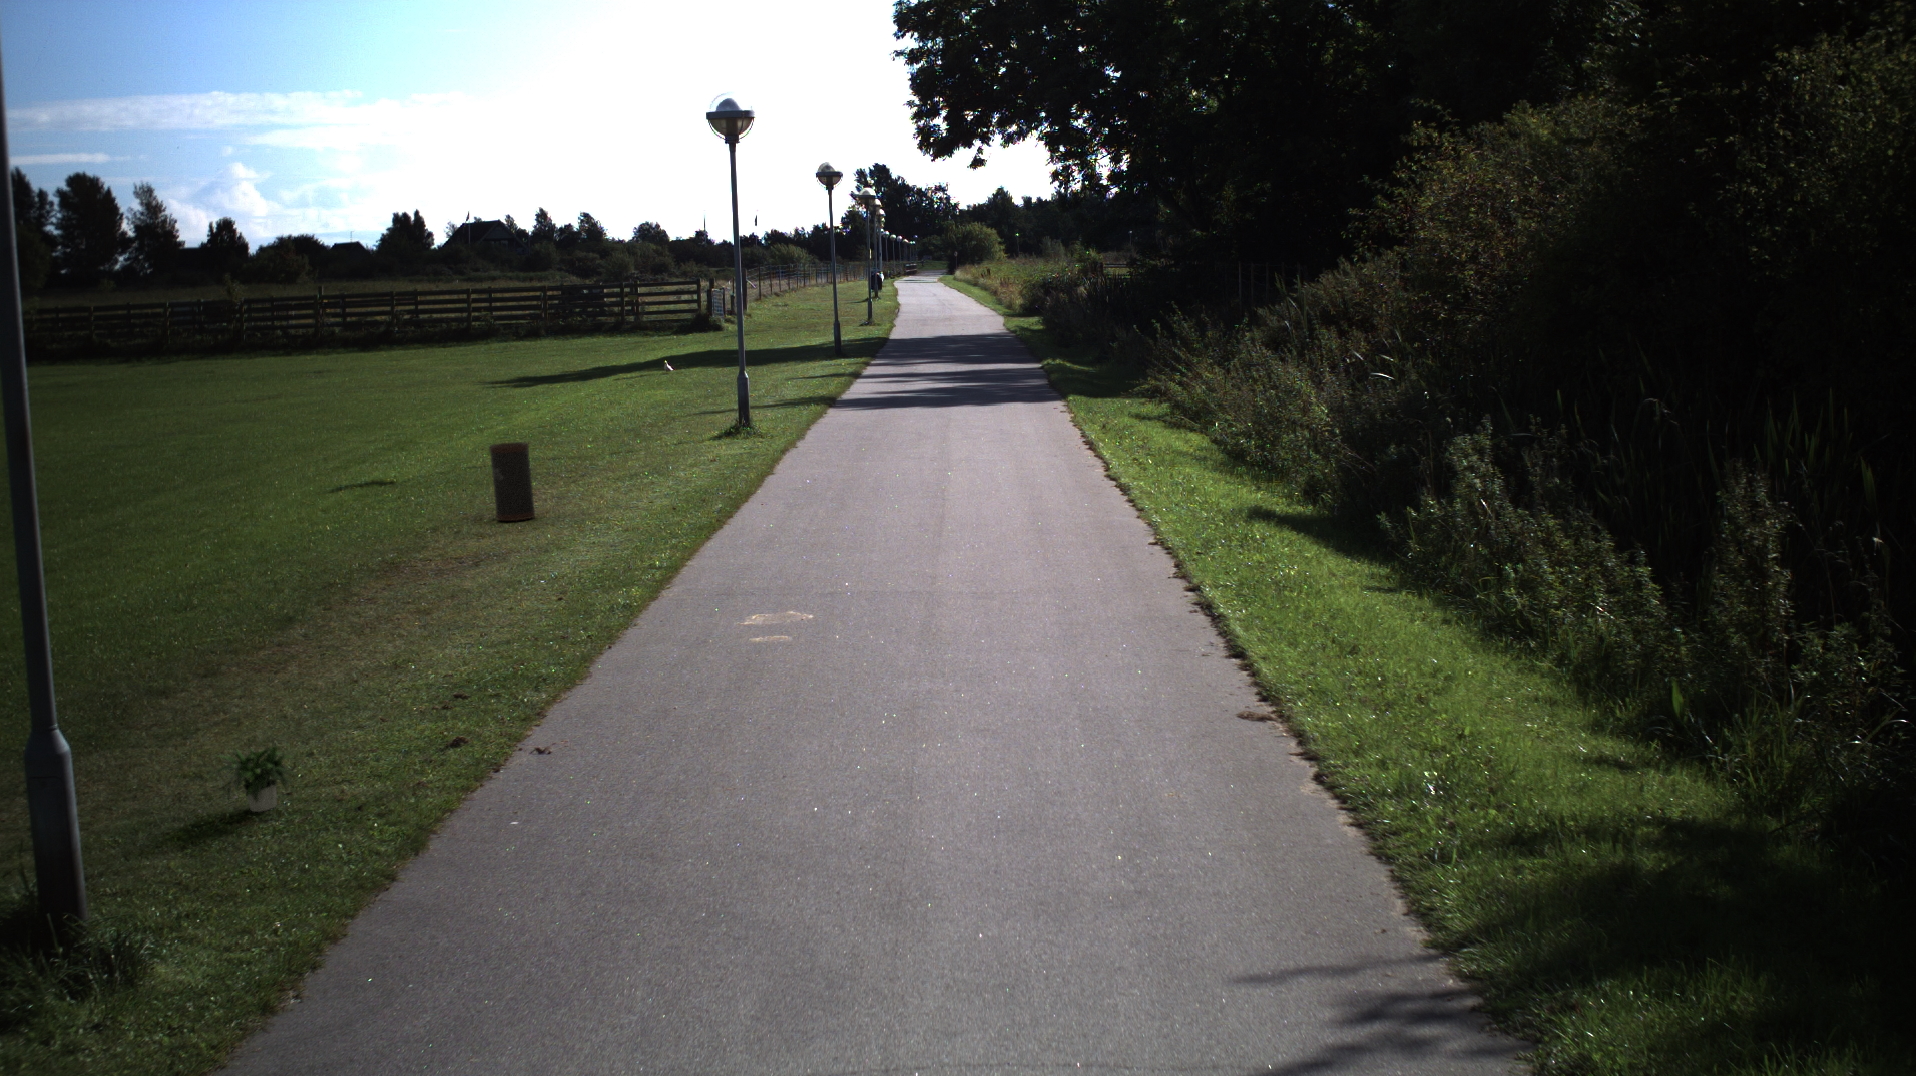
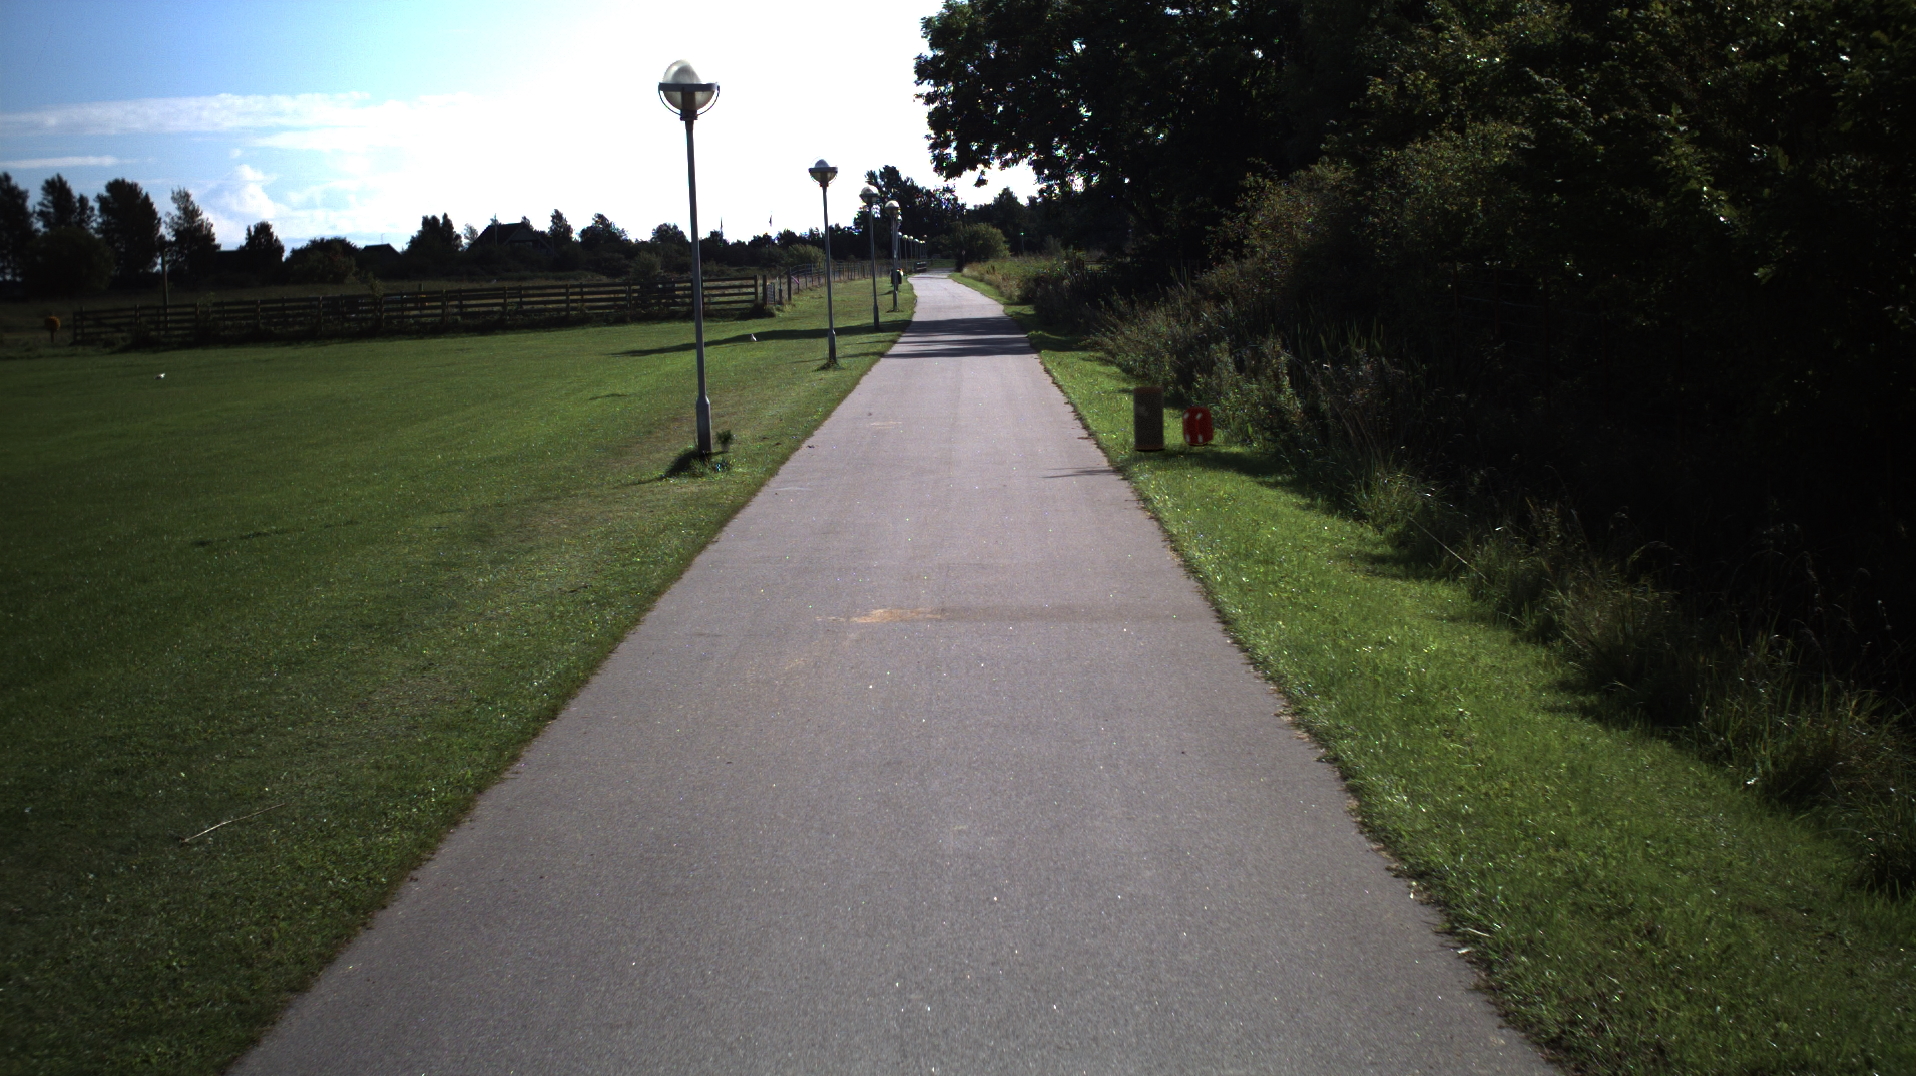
trash can: present [489,442,535,521] -> present [1132,385,1165,450]
backpack: none [1729,782,1857,930] -> present [1182,407,1214,446]

